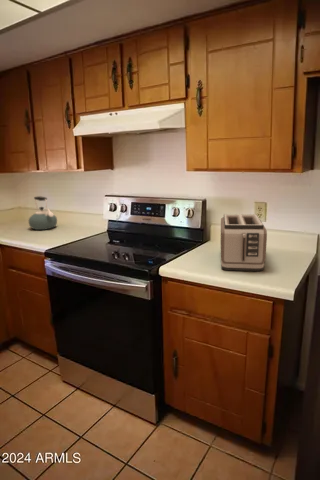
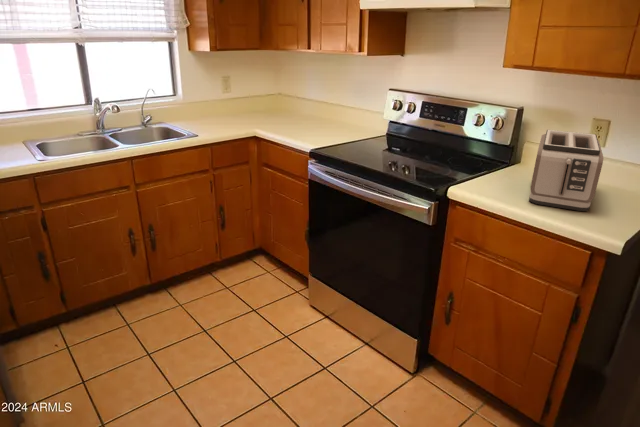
kettle: present [29,196,57,230] -> none [290,83,324,125]

